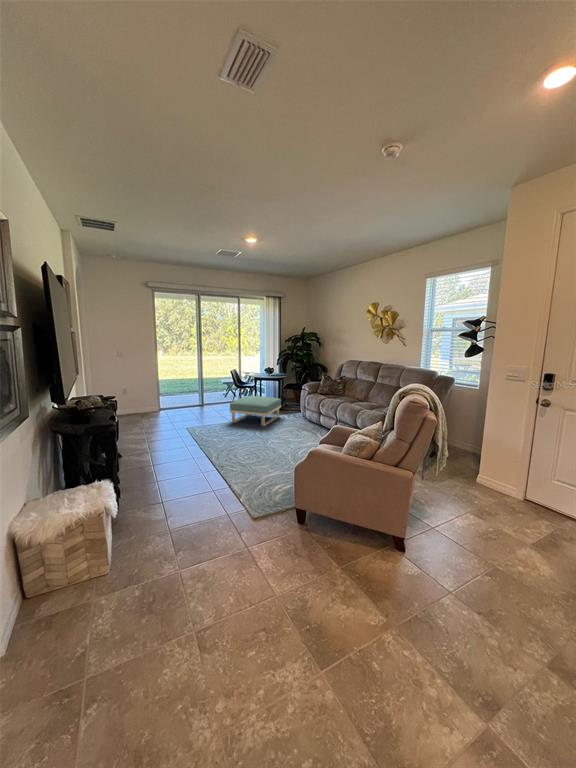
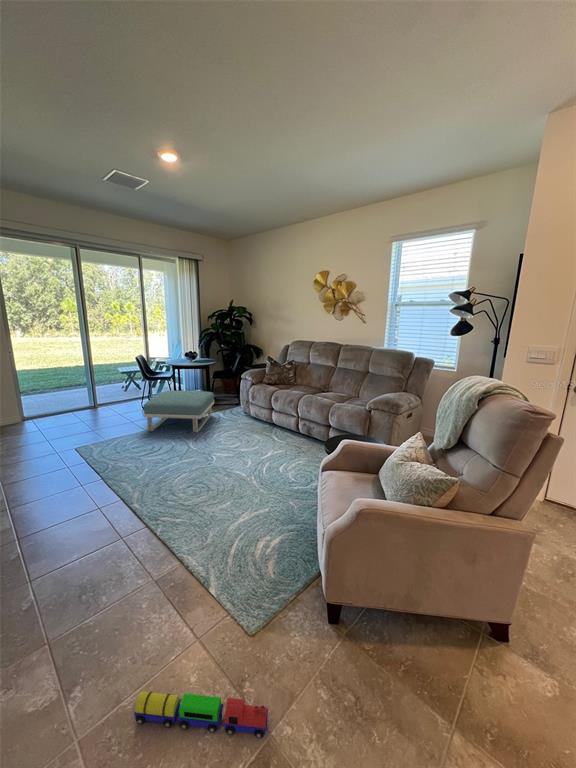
toy train: none [188,525,248,554] -> present [134,691,268,738]

